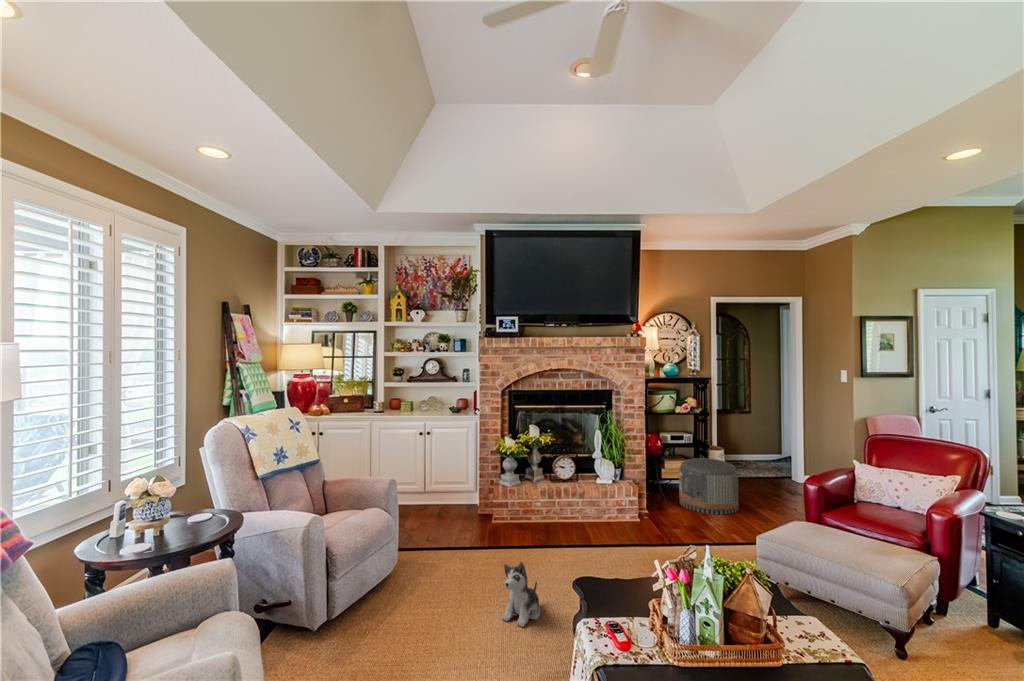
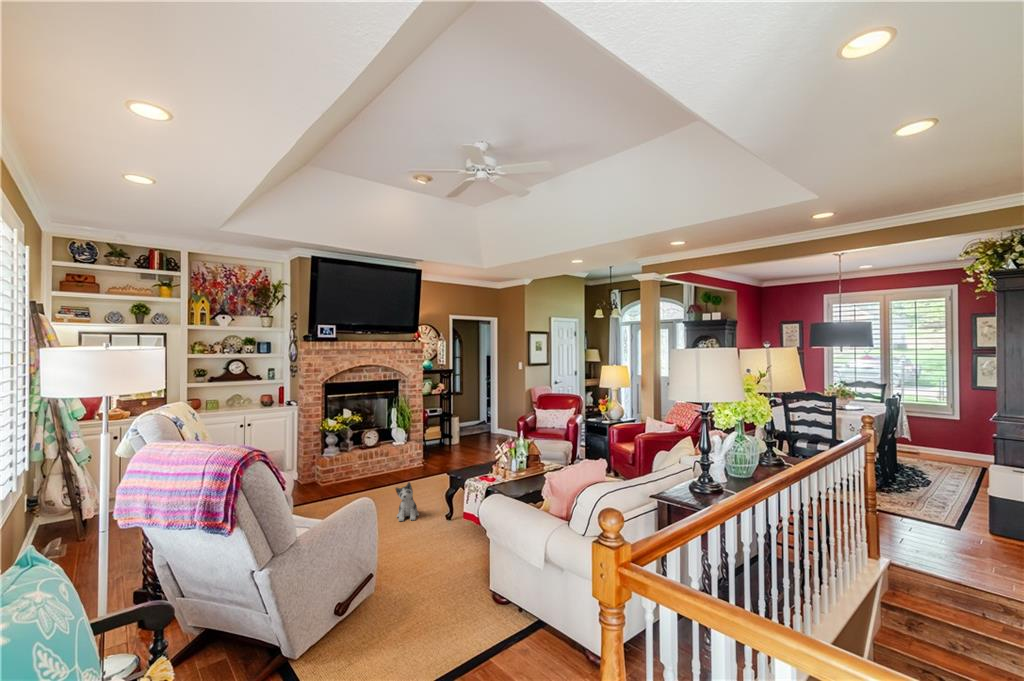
pouf: present [679,458,739,515] -> none [439,421,475,455]

